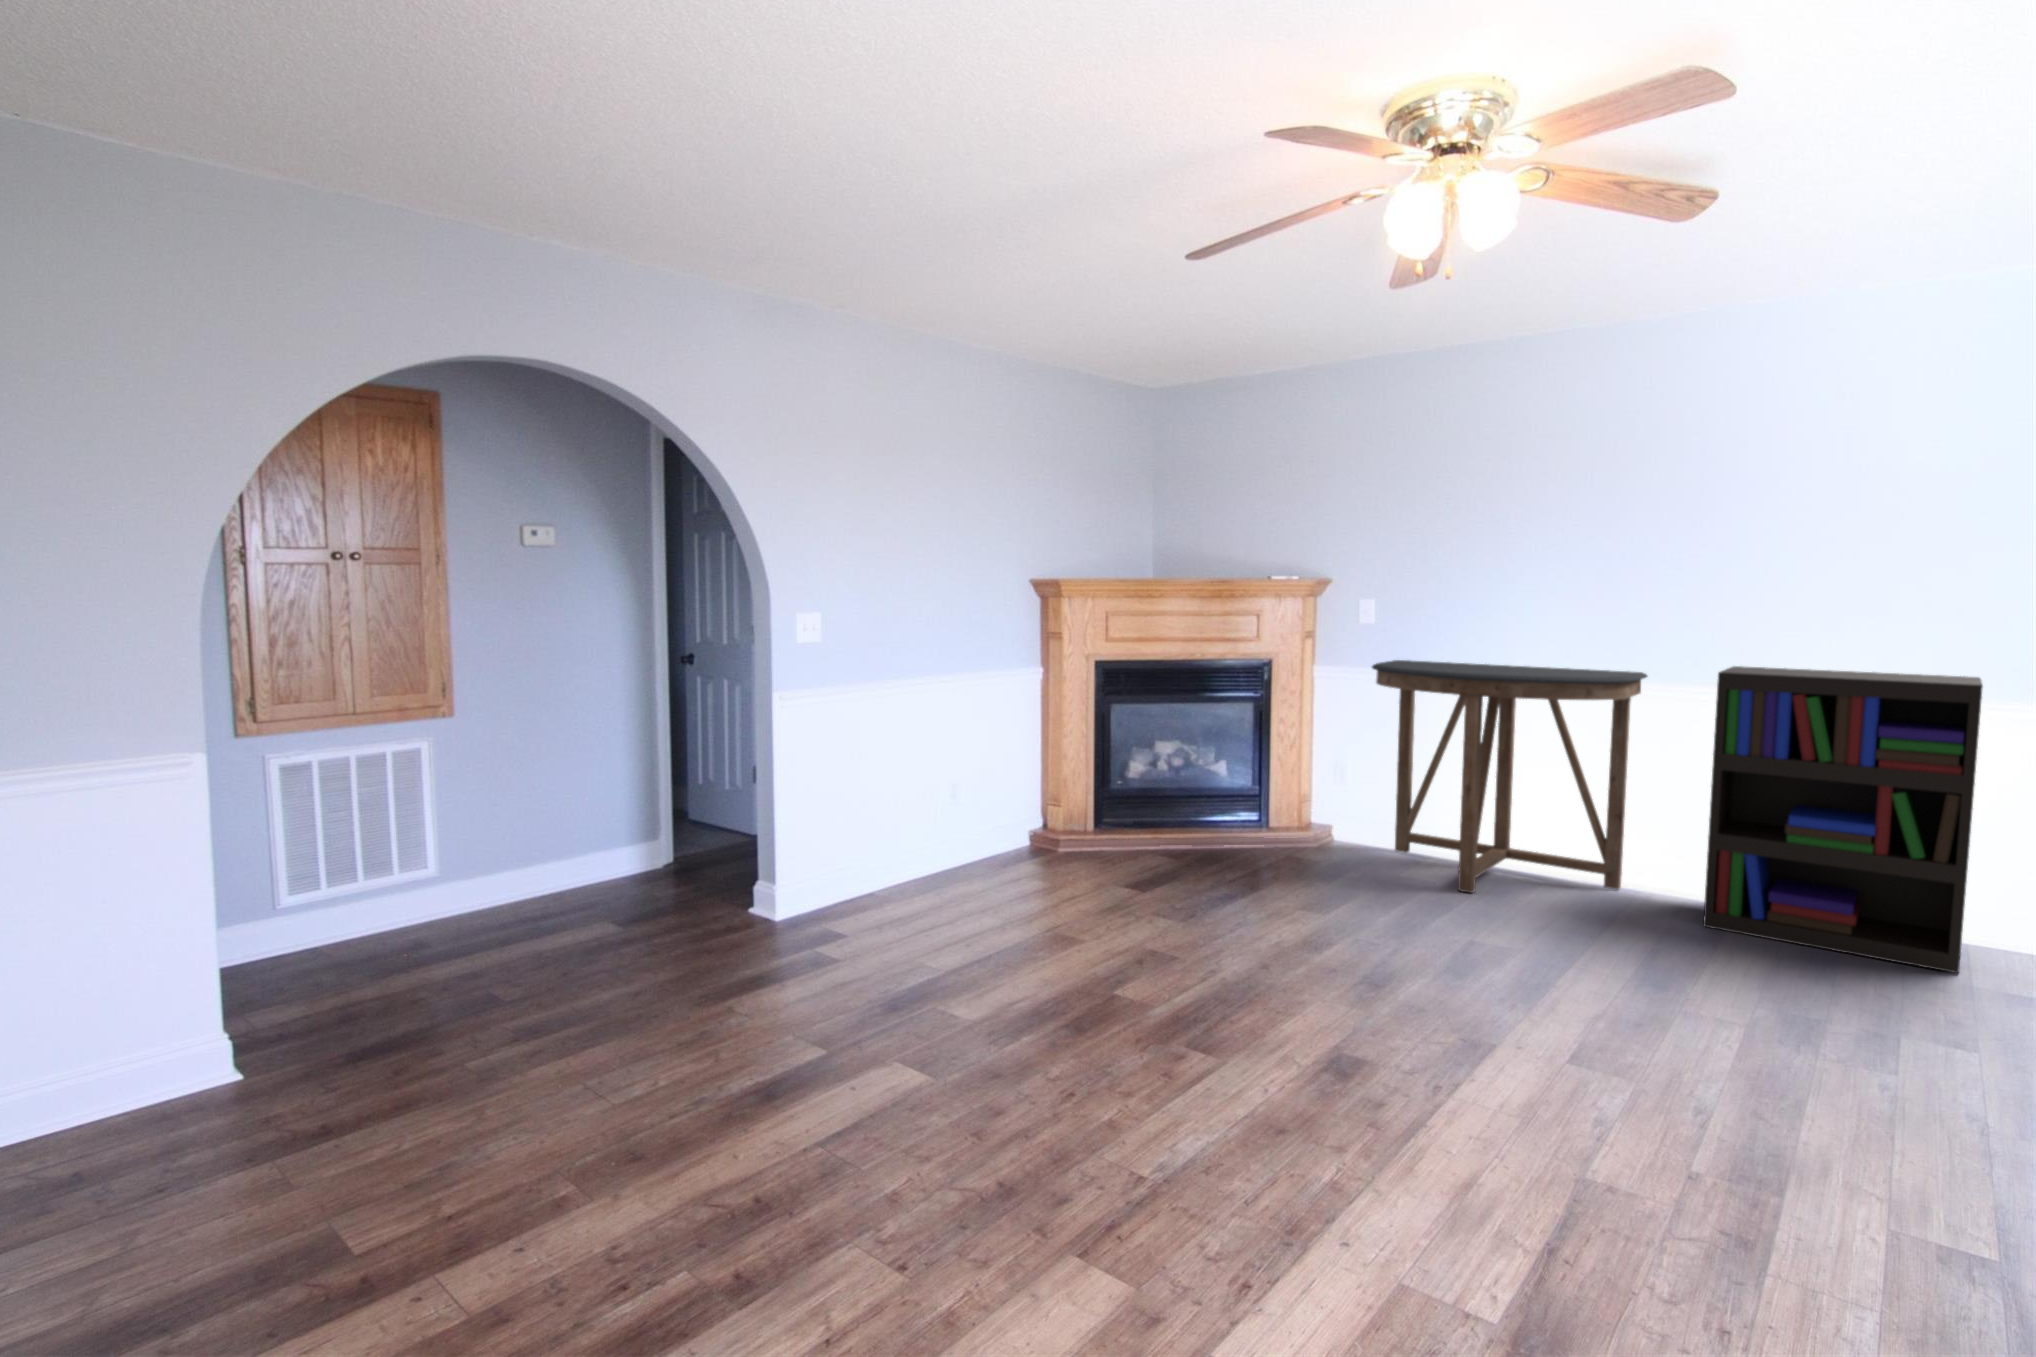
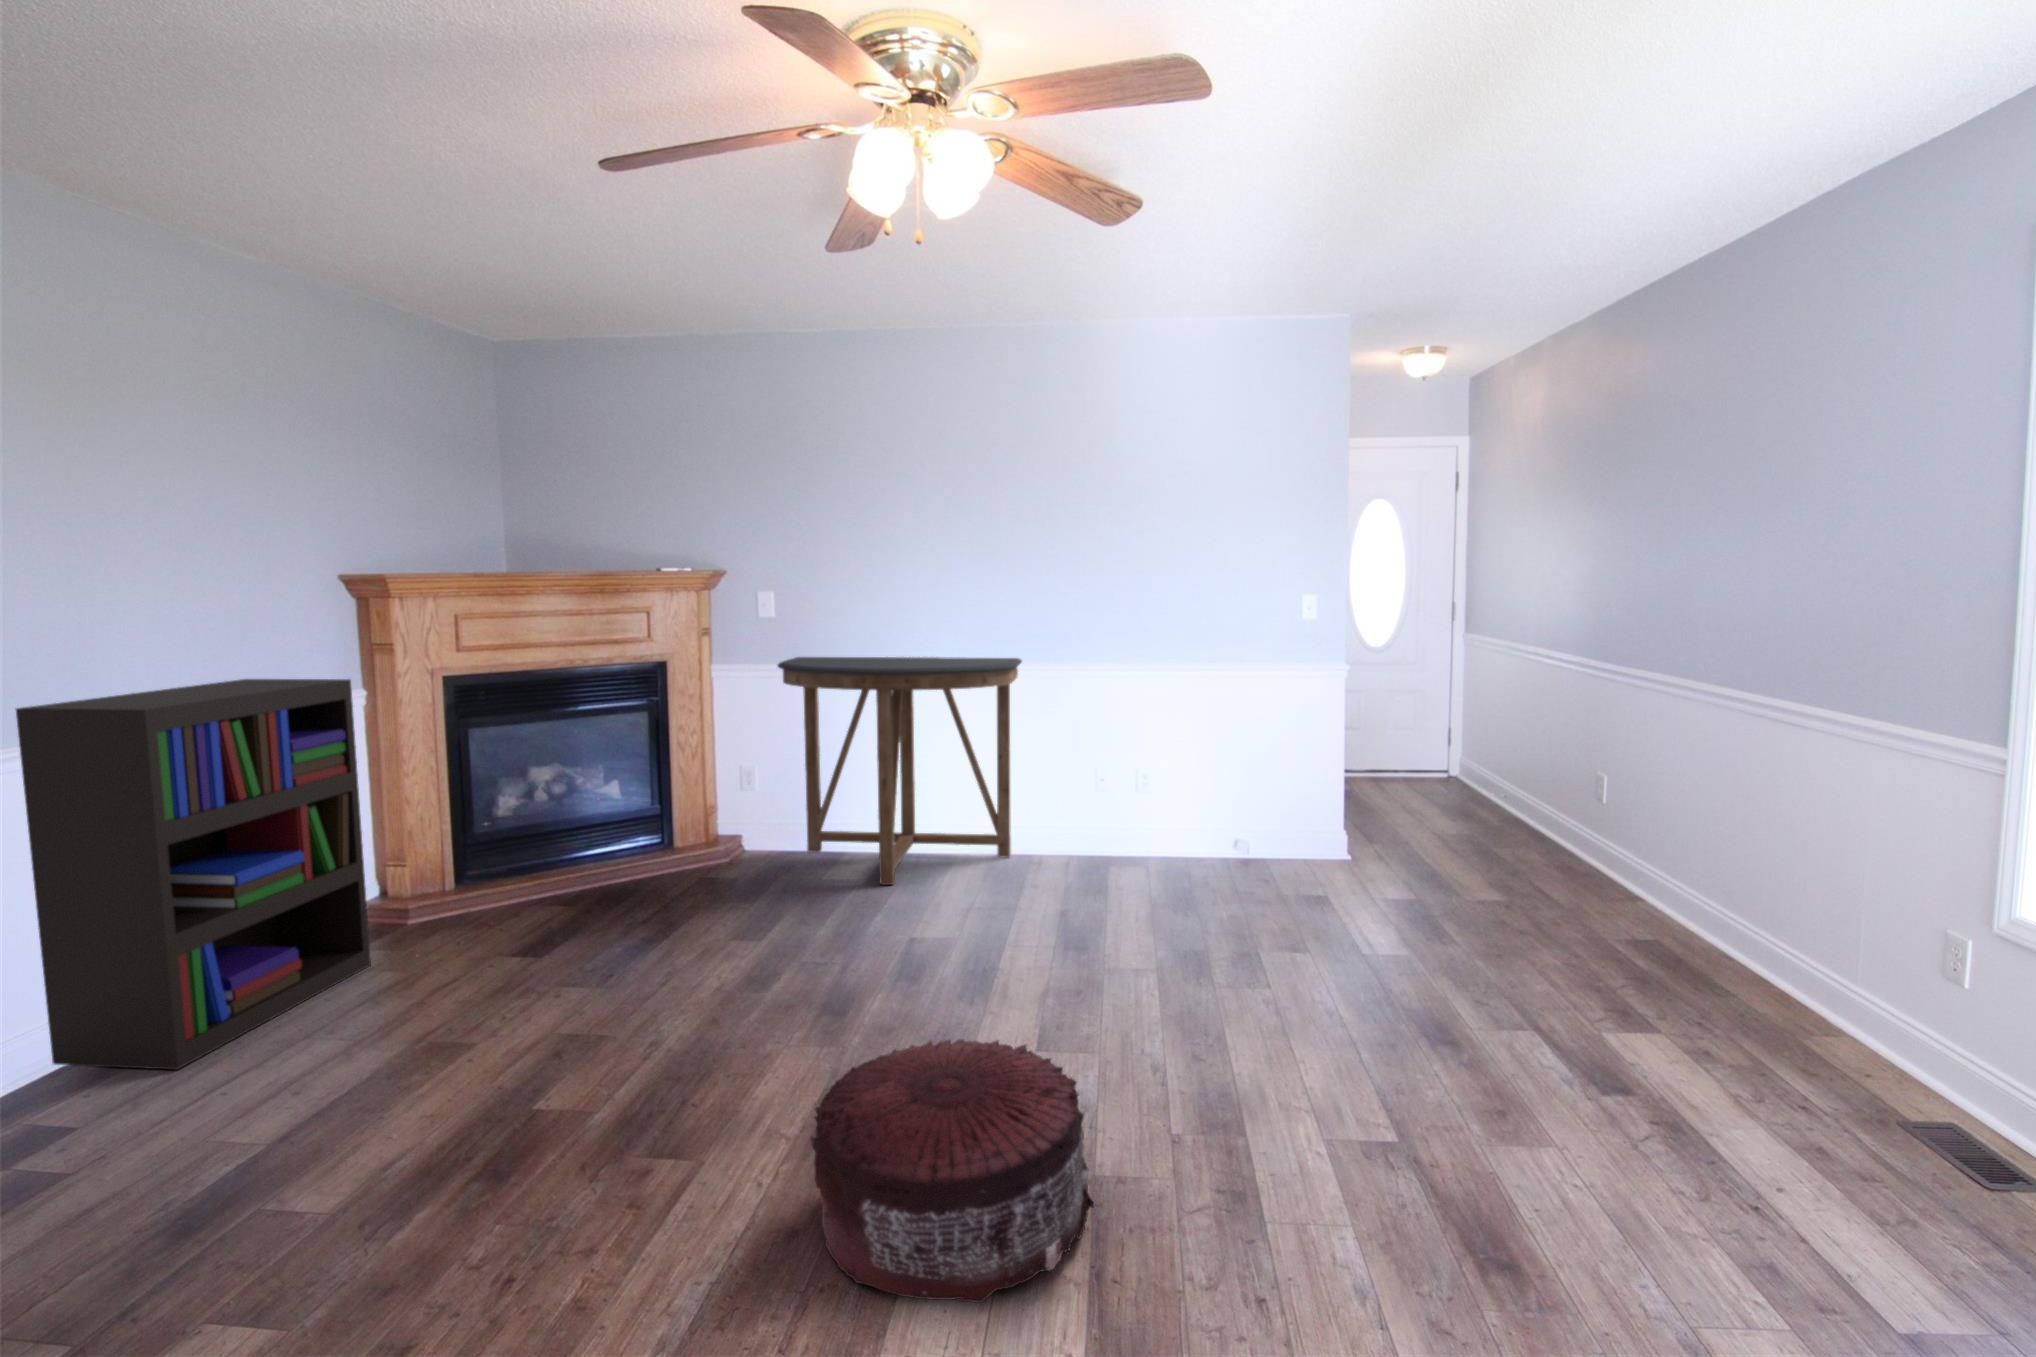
bookshelf: present [1703,666,1983,973] -> present [16,679,371,1070]
pouf: none [1301,1006,1569,1229] -> present [811,1040,1094,1303]

